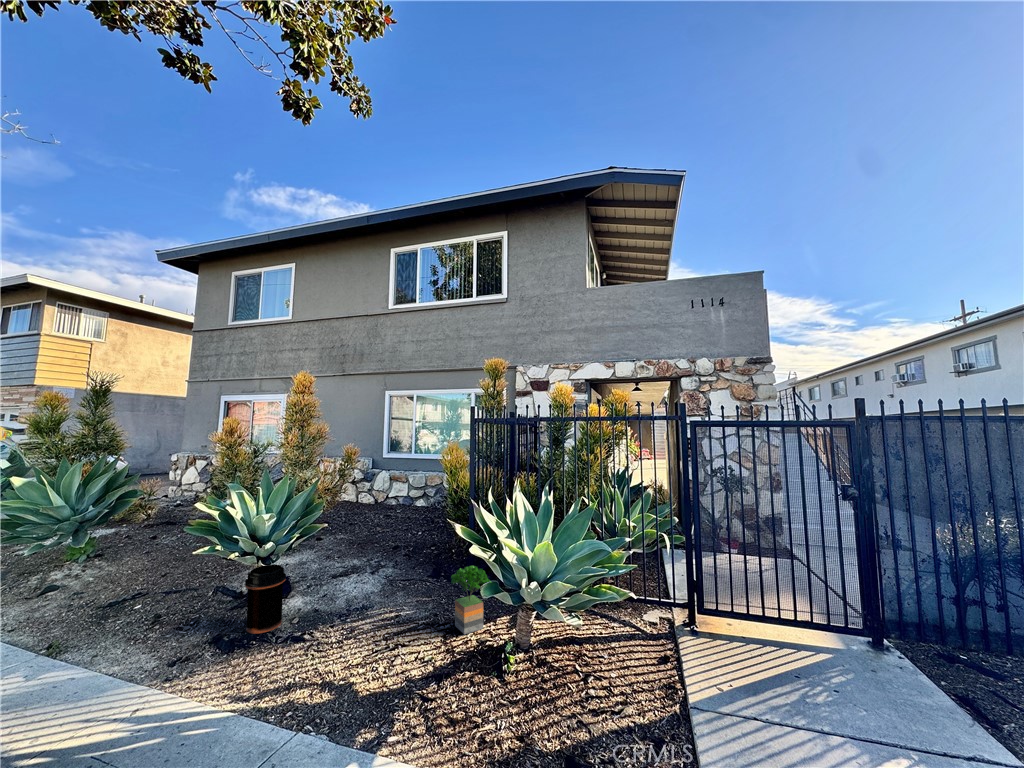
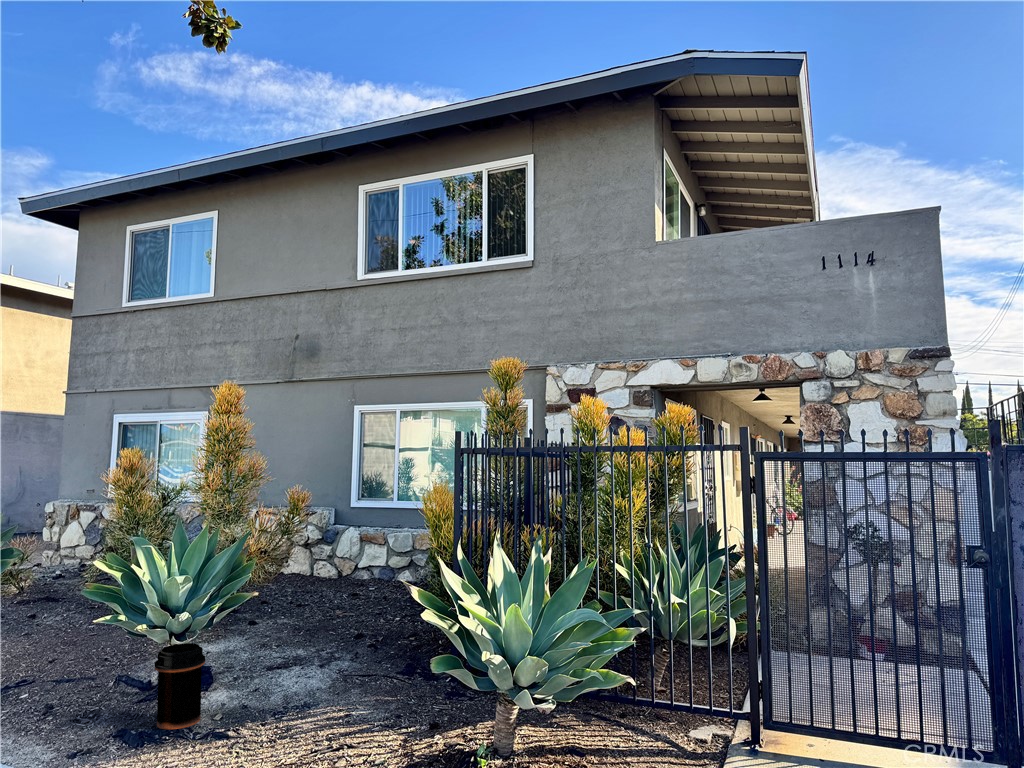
potted tree: present [451,566,491,634] -> none [413,649,470,738]

